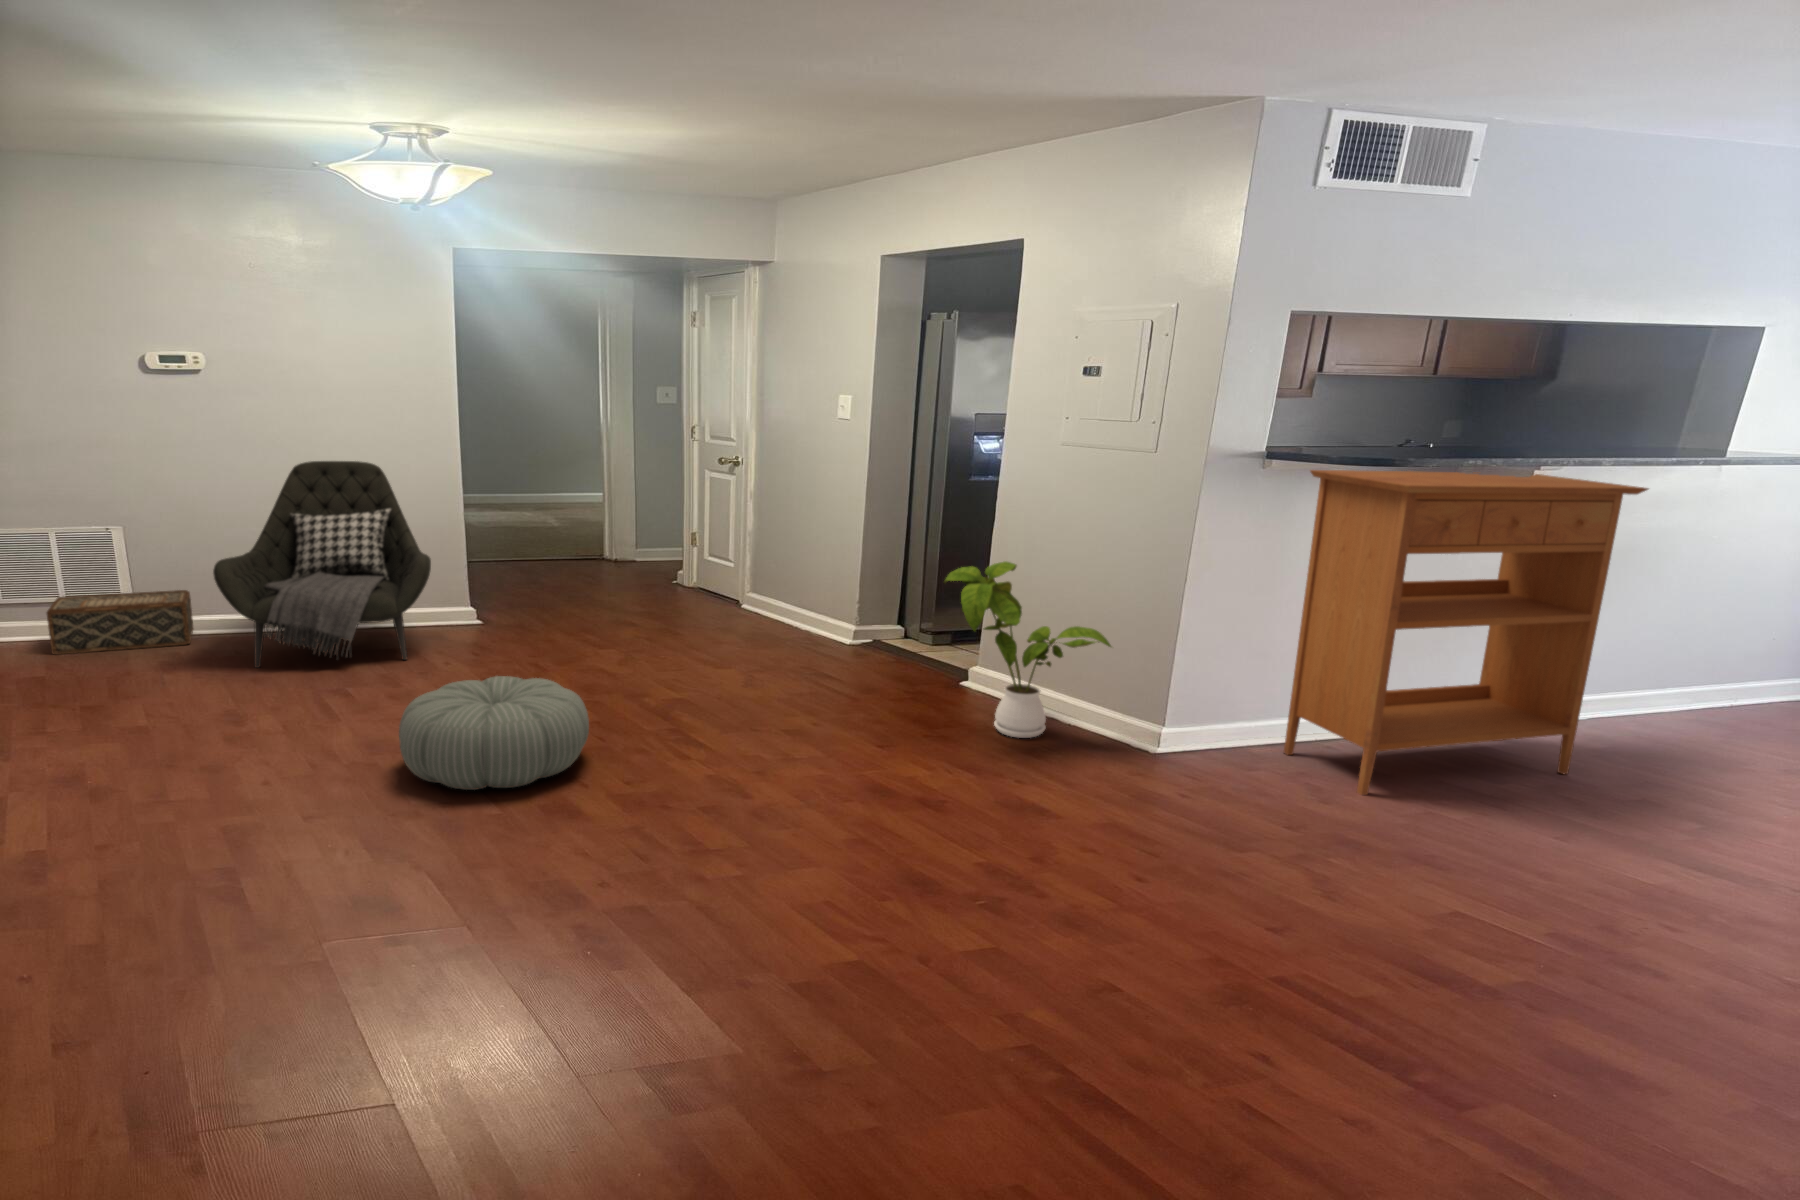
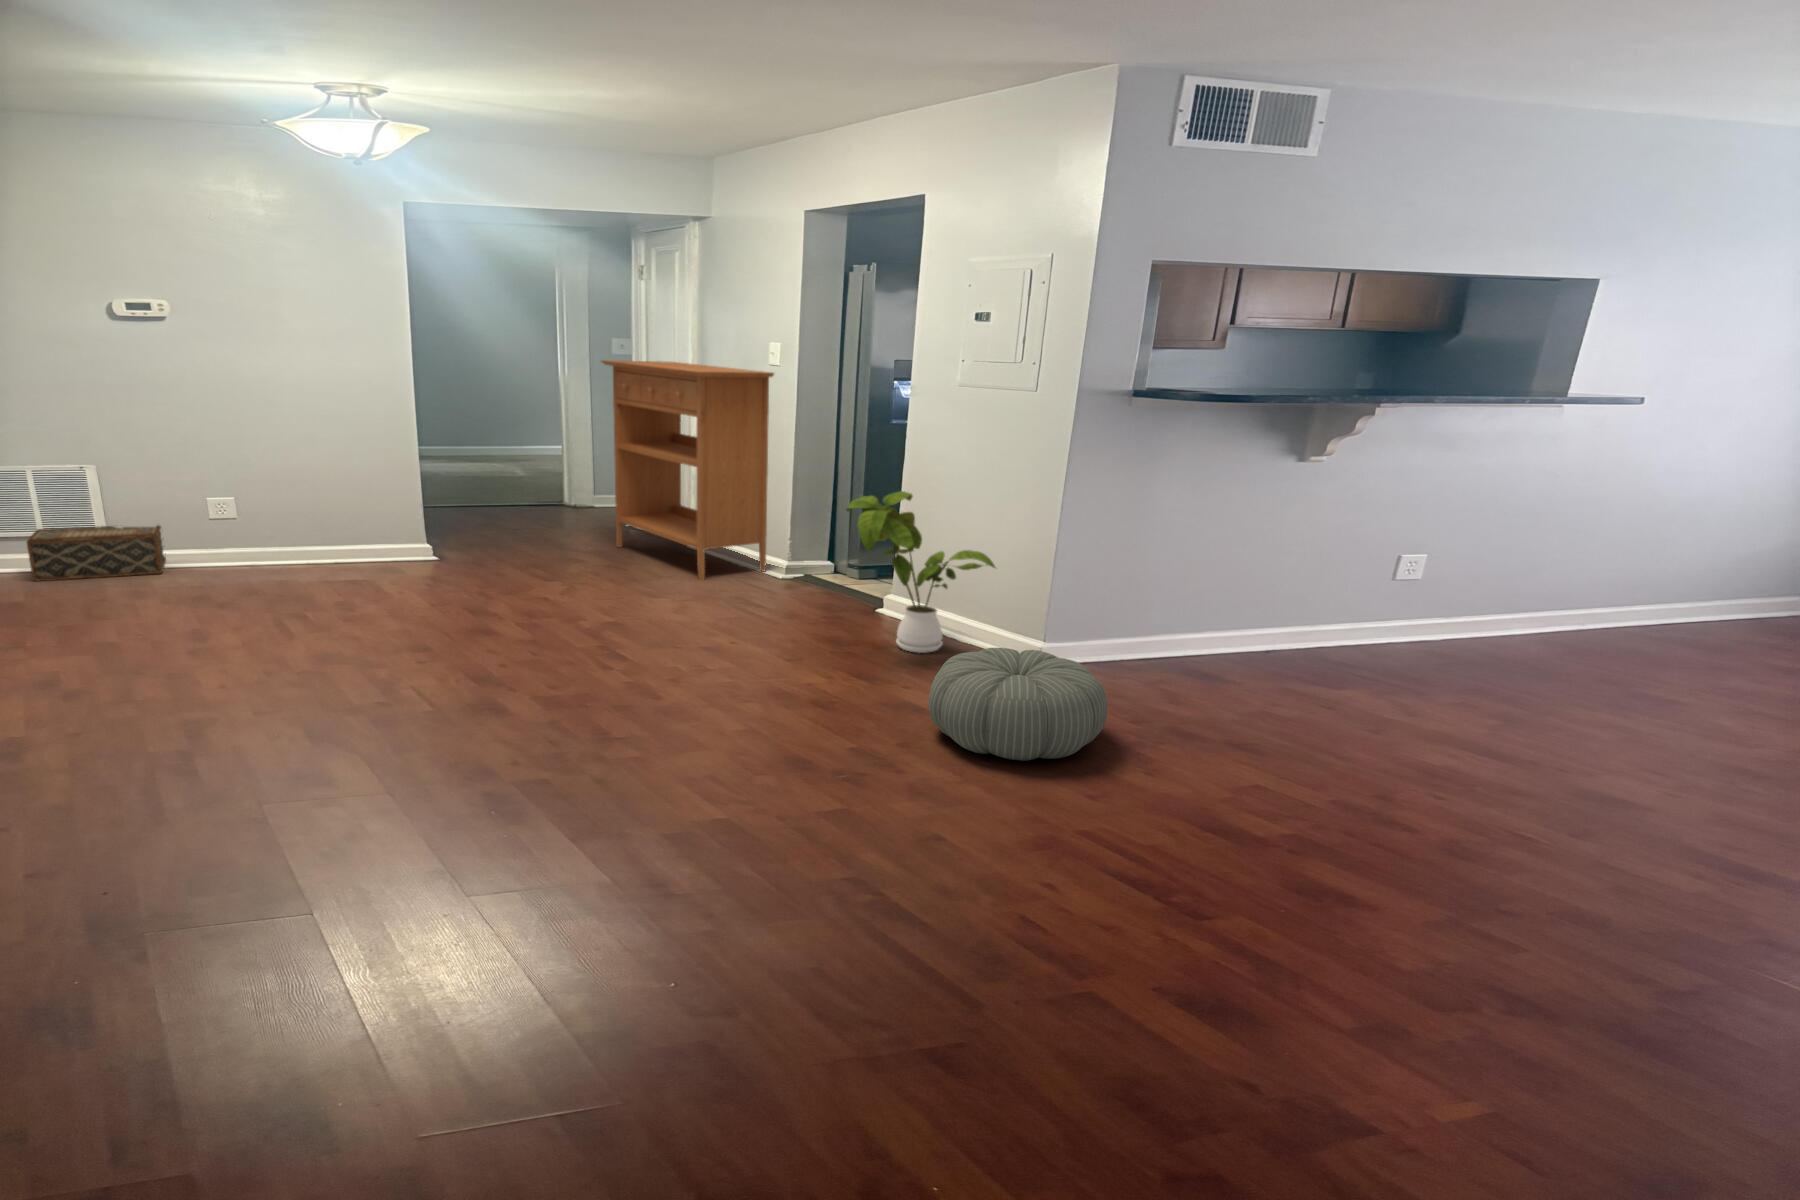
armchair: present [213,461,431,668] -> none [180,404,384,593]
console table: present [1284,470,1648,795] -> present [601,360,774,580]
pouf: present [399,676,589,790] -> present [929,648,1107,761]

